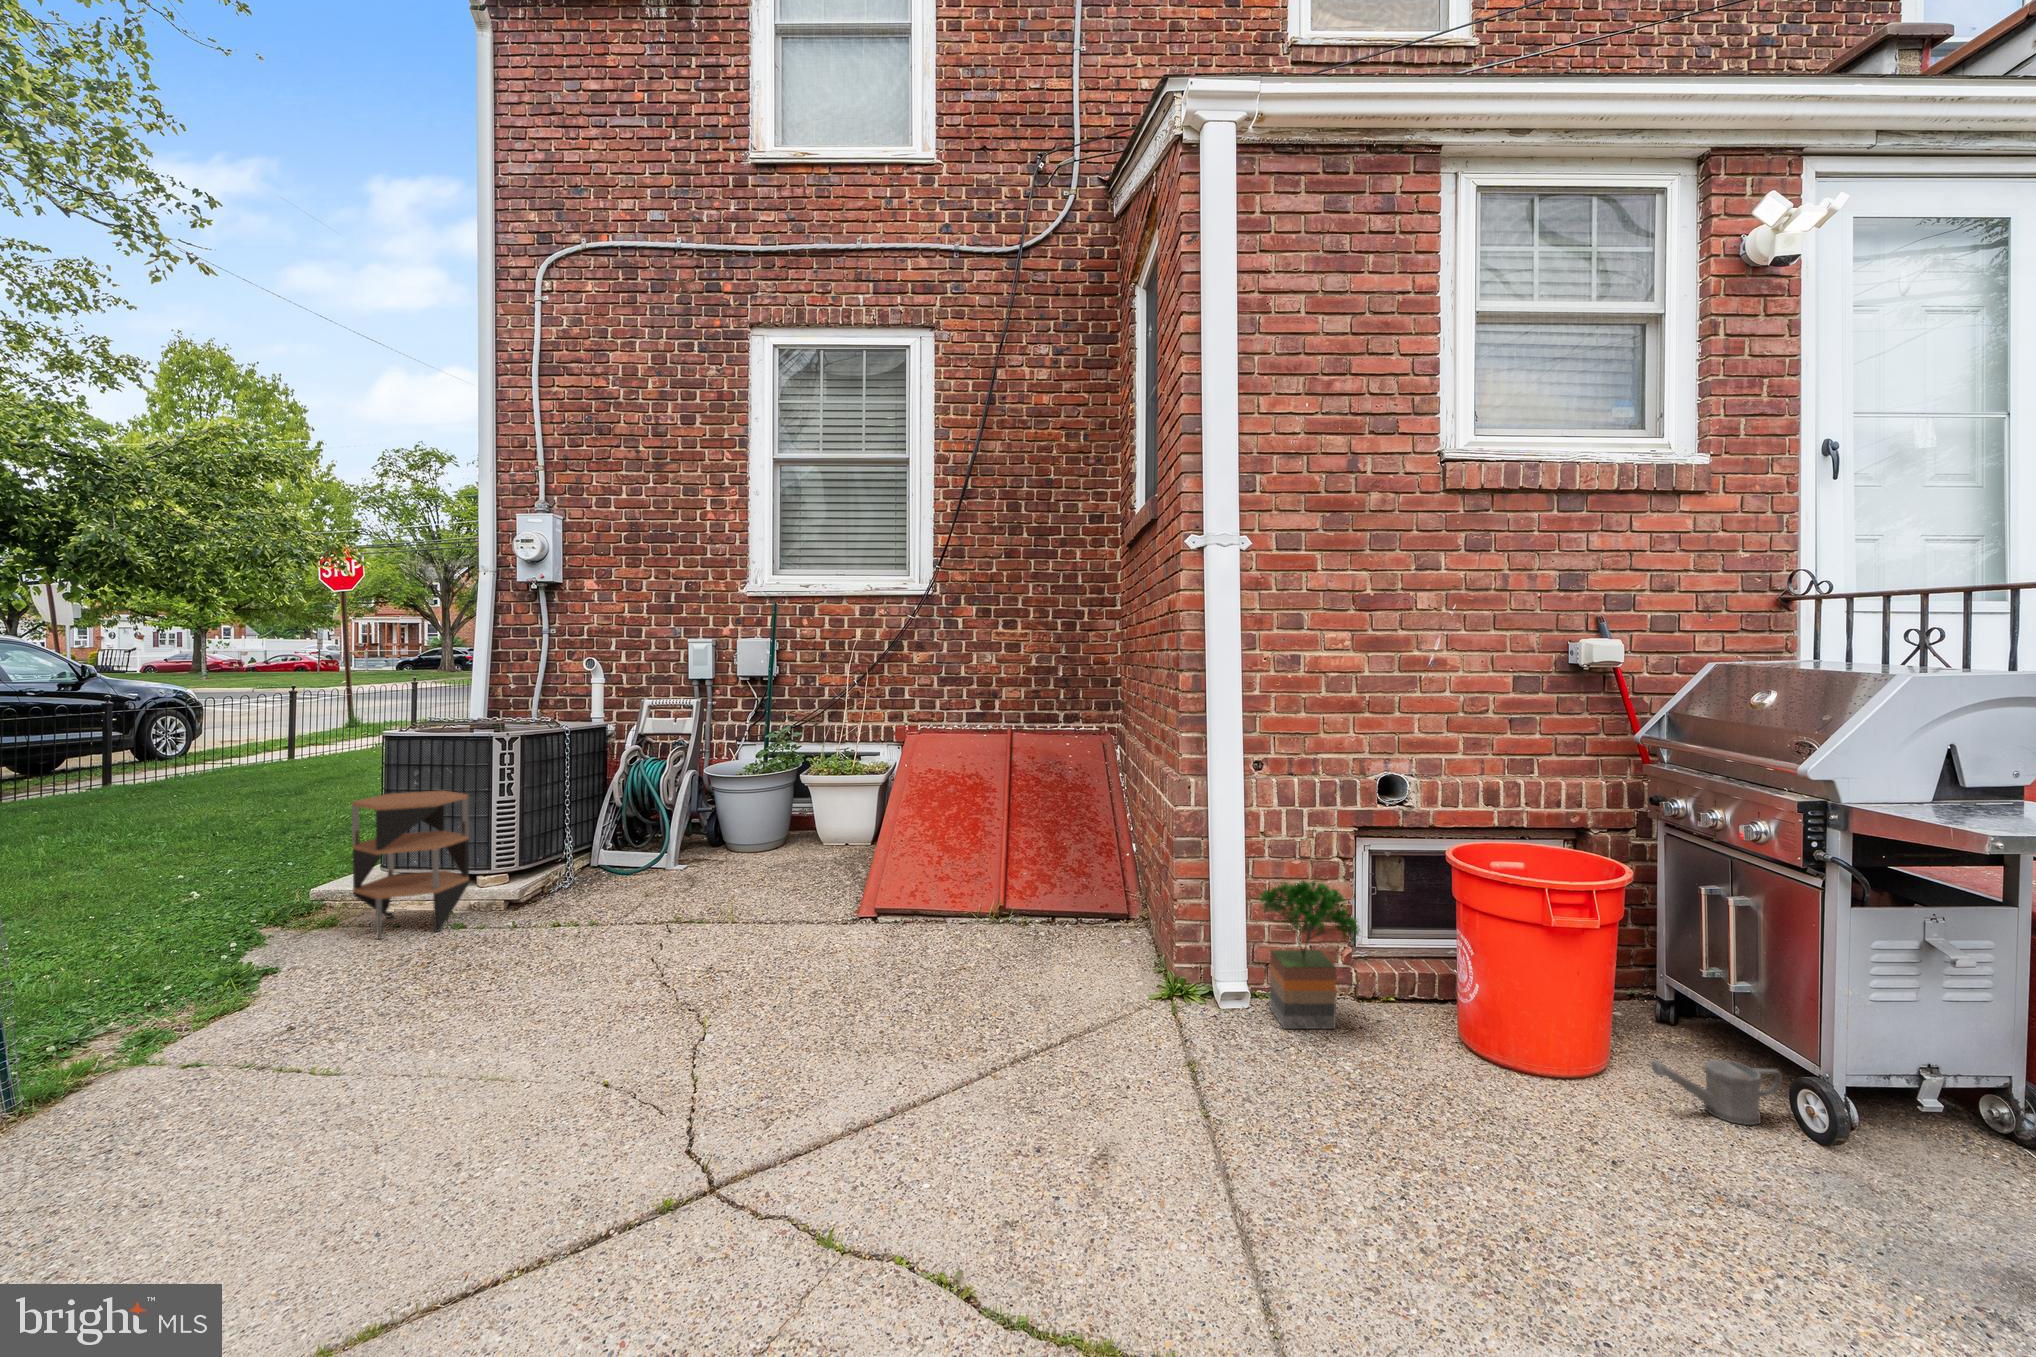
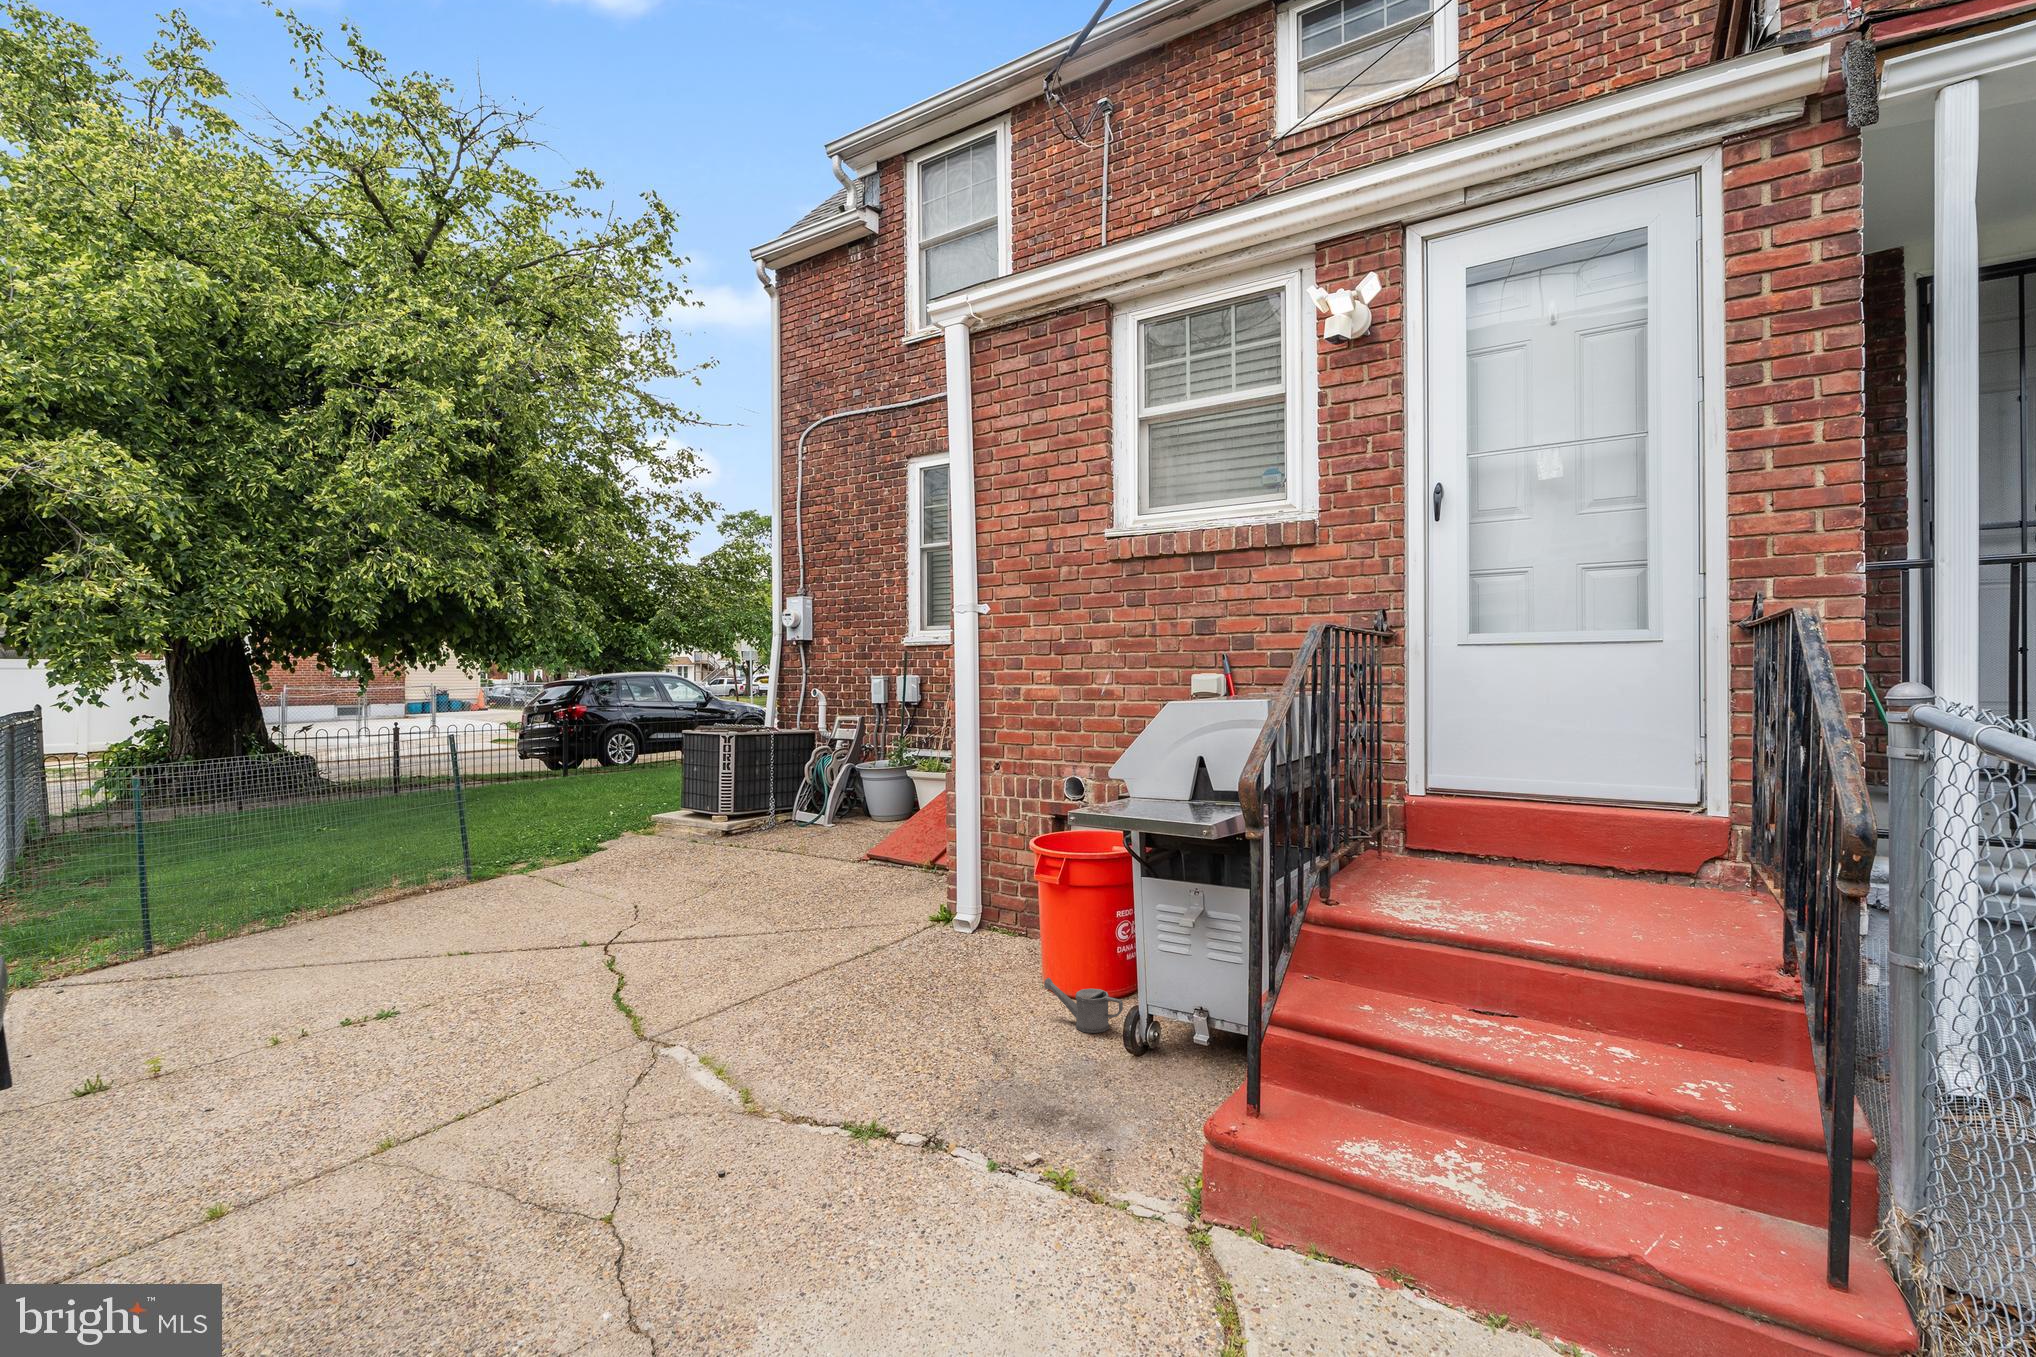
side table: present [352,790,469,939] -> none [653,766,705,844]
potted tree: present [1258,881,1360,1029] -> none [948,845,1013,951]

